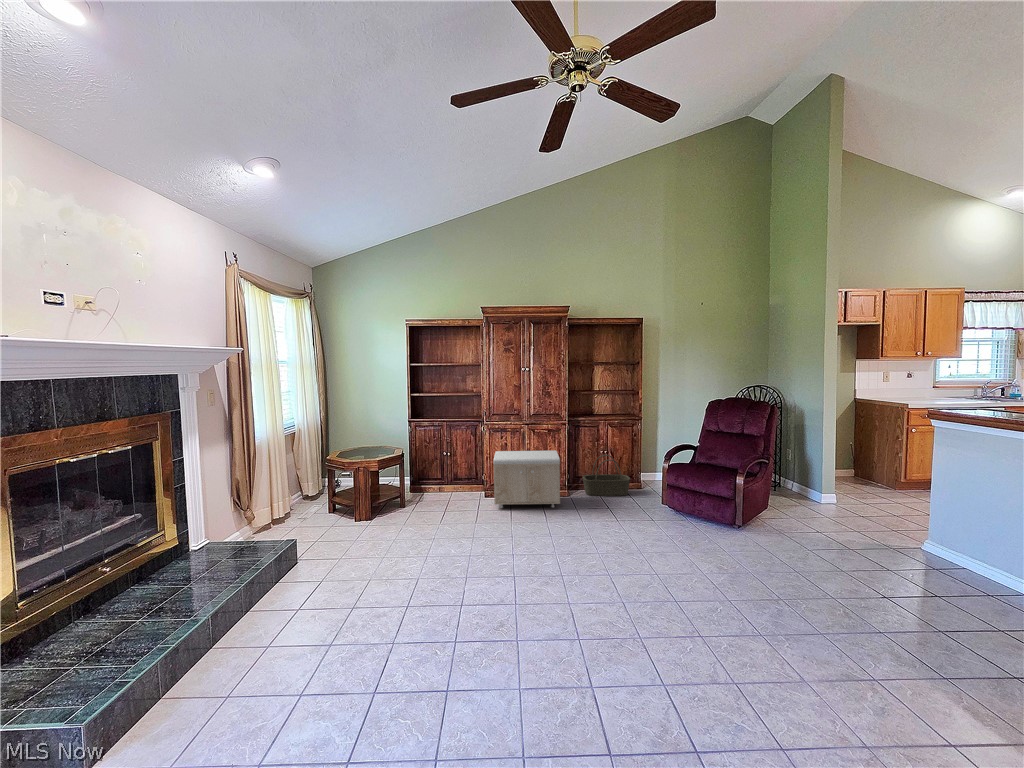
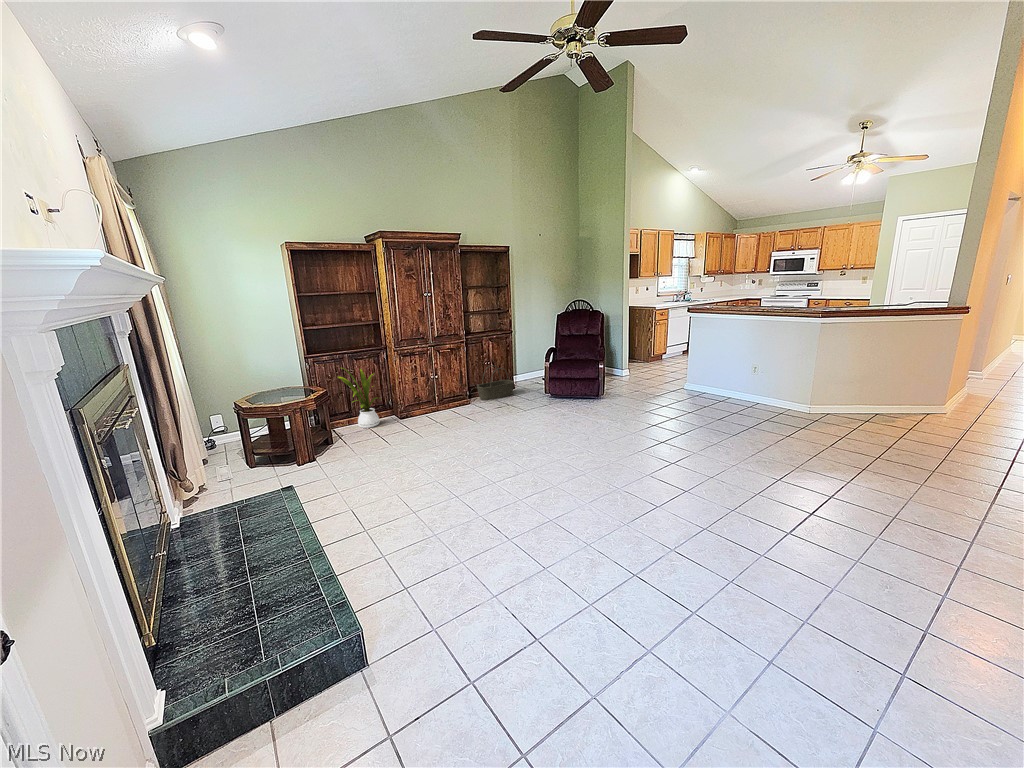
house plant: none [427,434,471,499] -> present [338,368,381,428]
storage bench: present [493,450,560,508] -> none [408,366,477,423]

